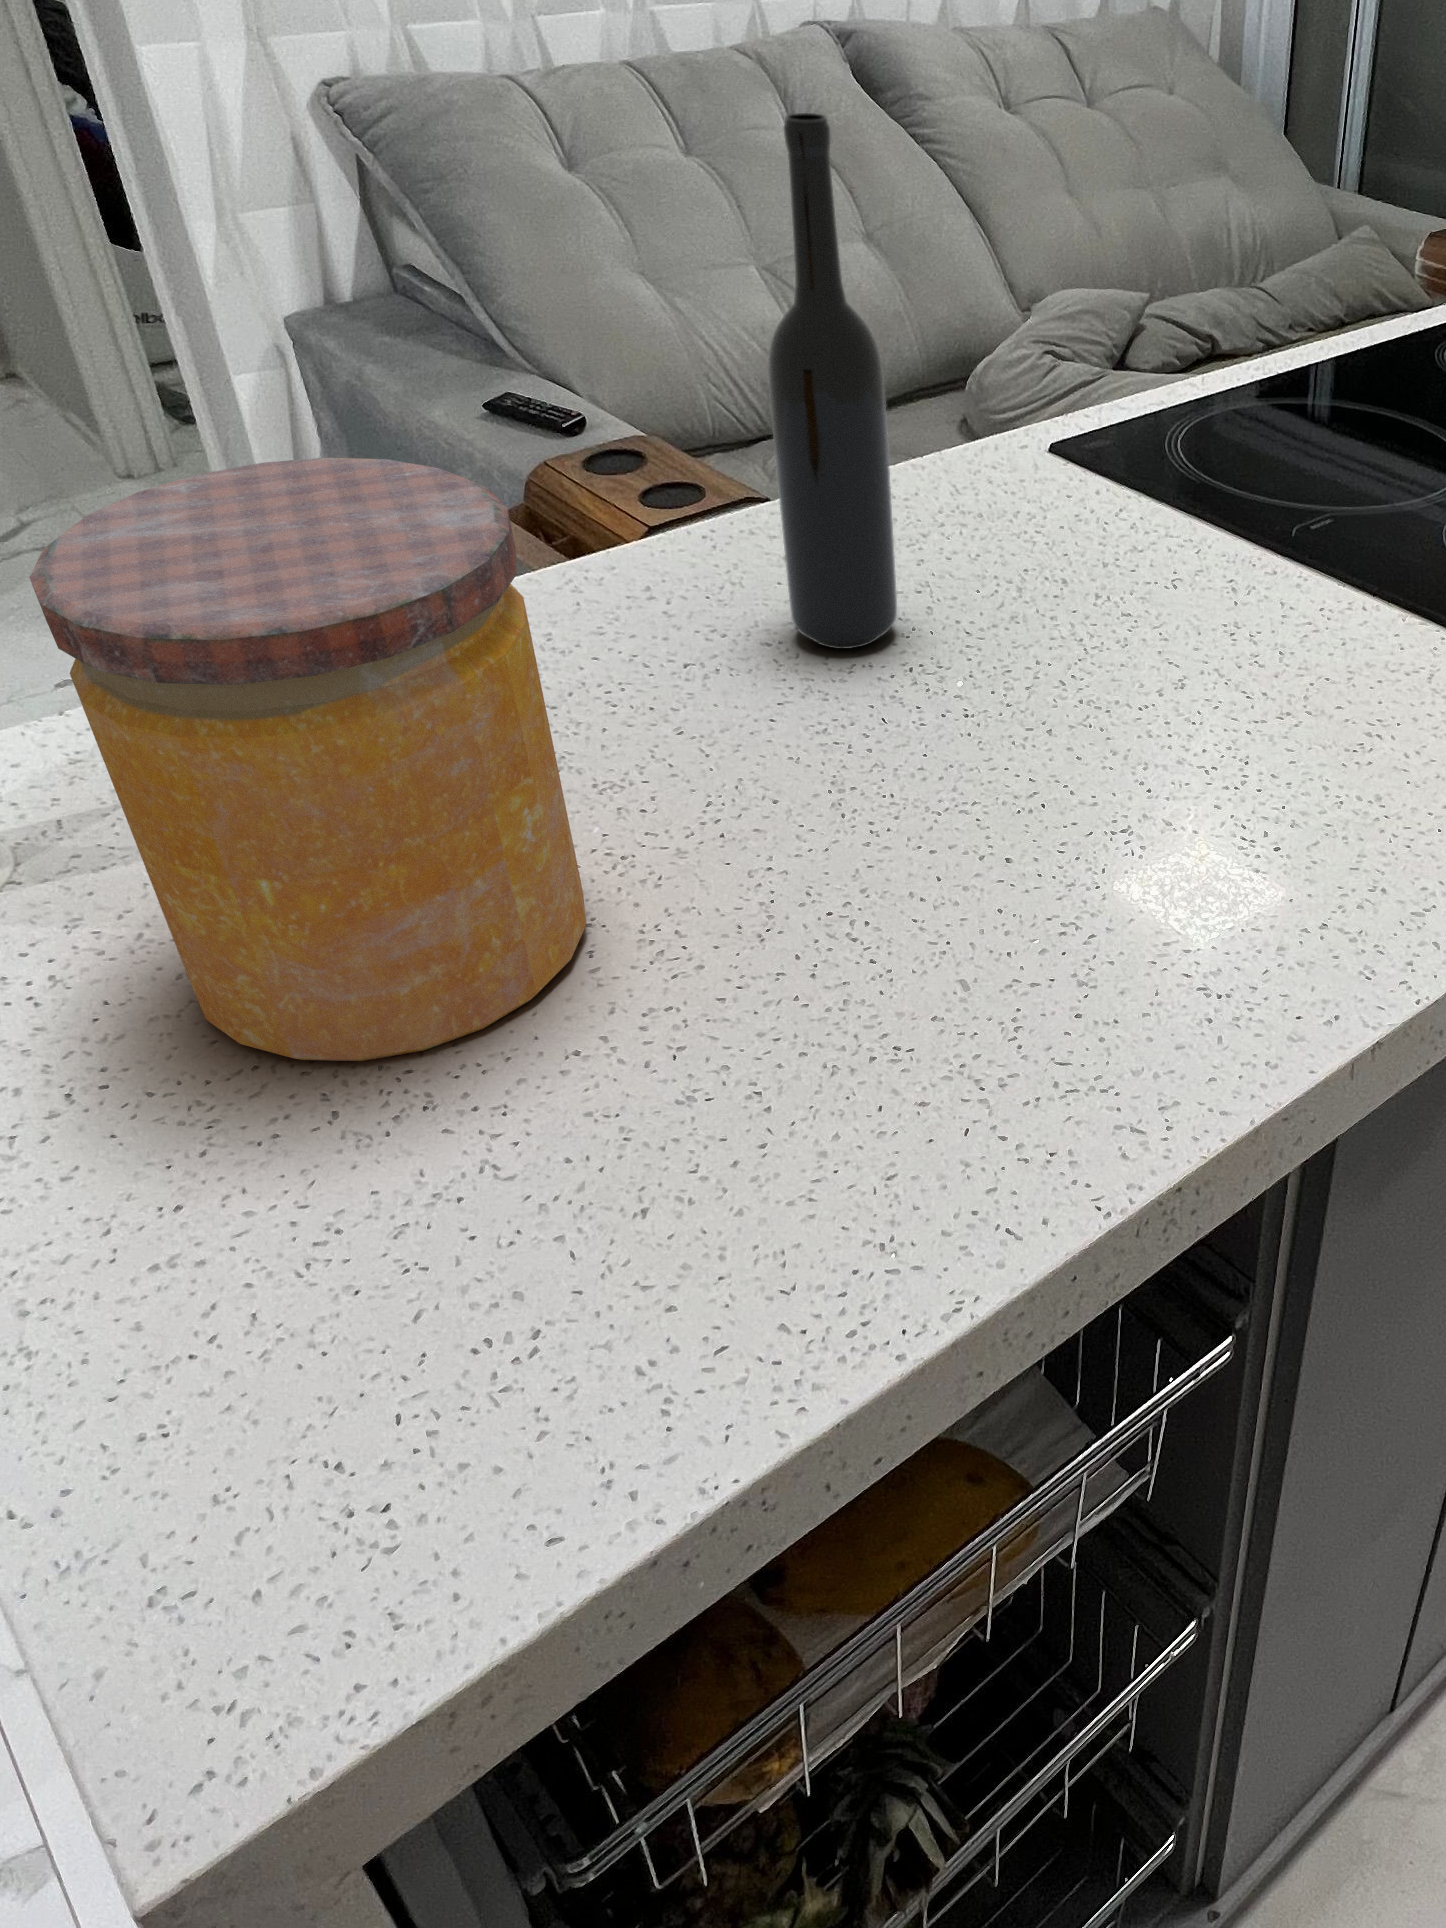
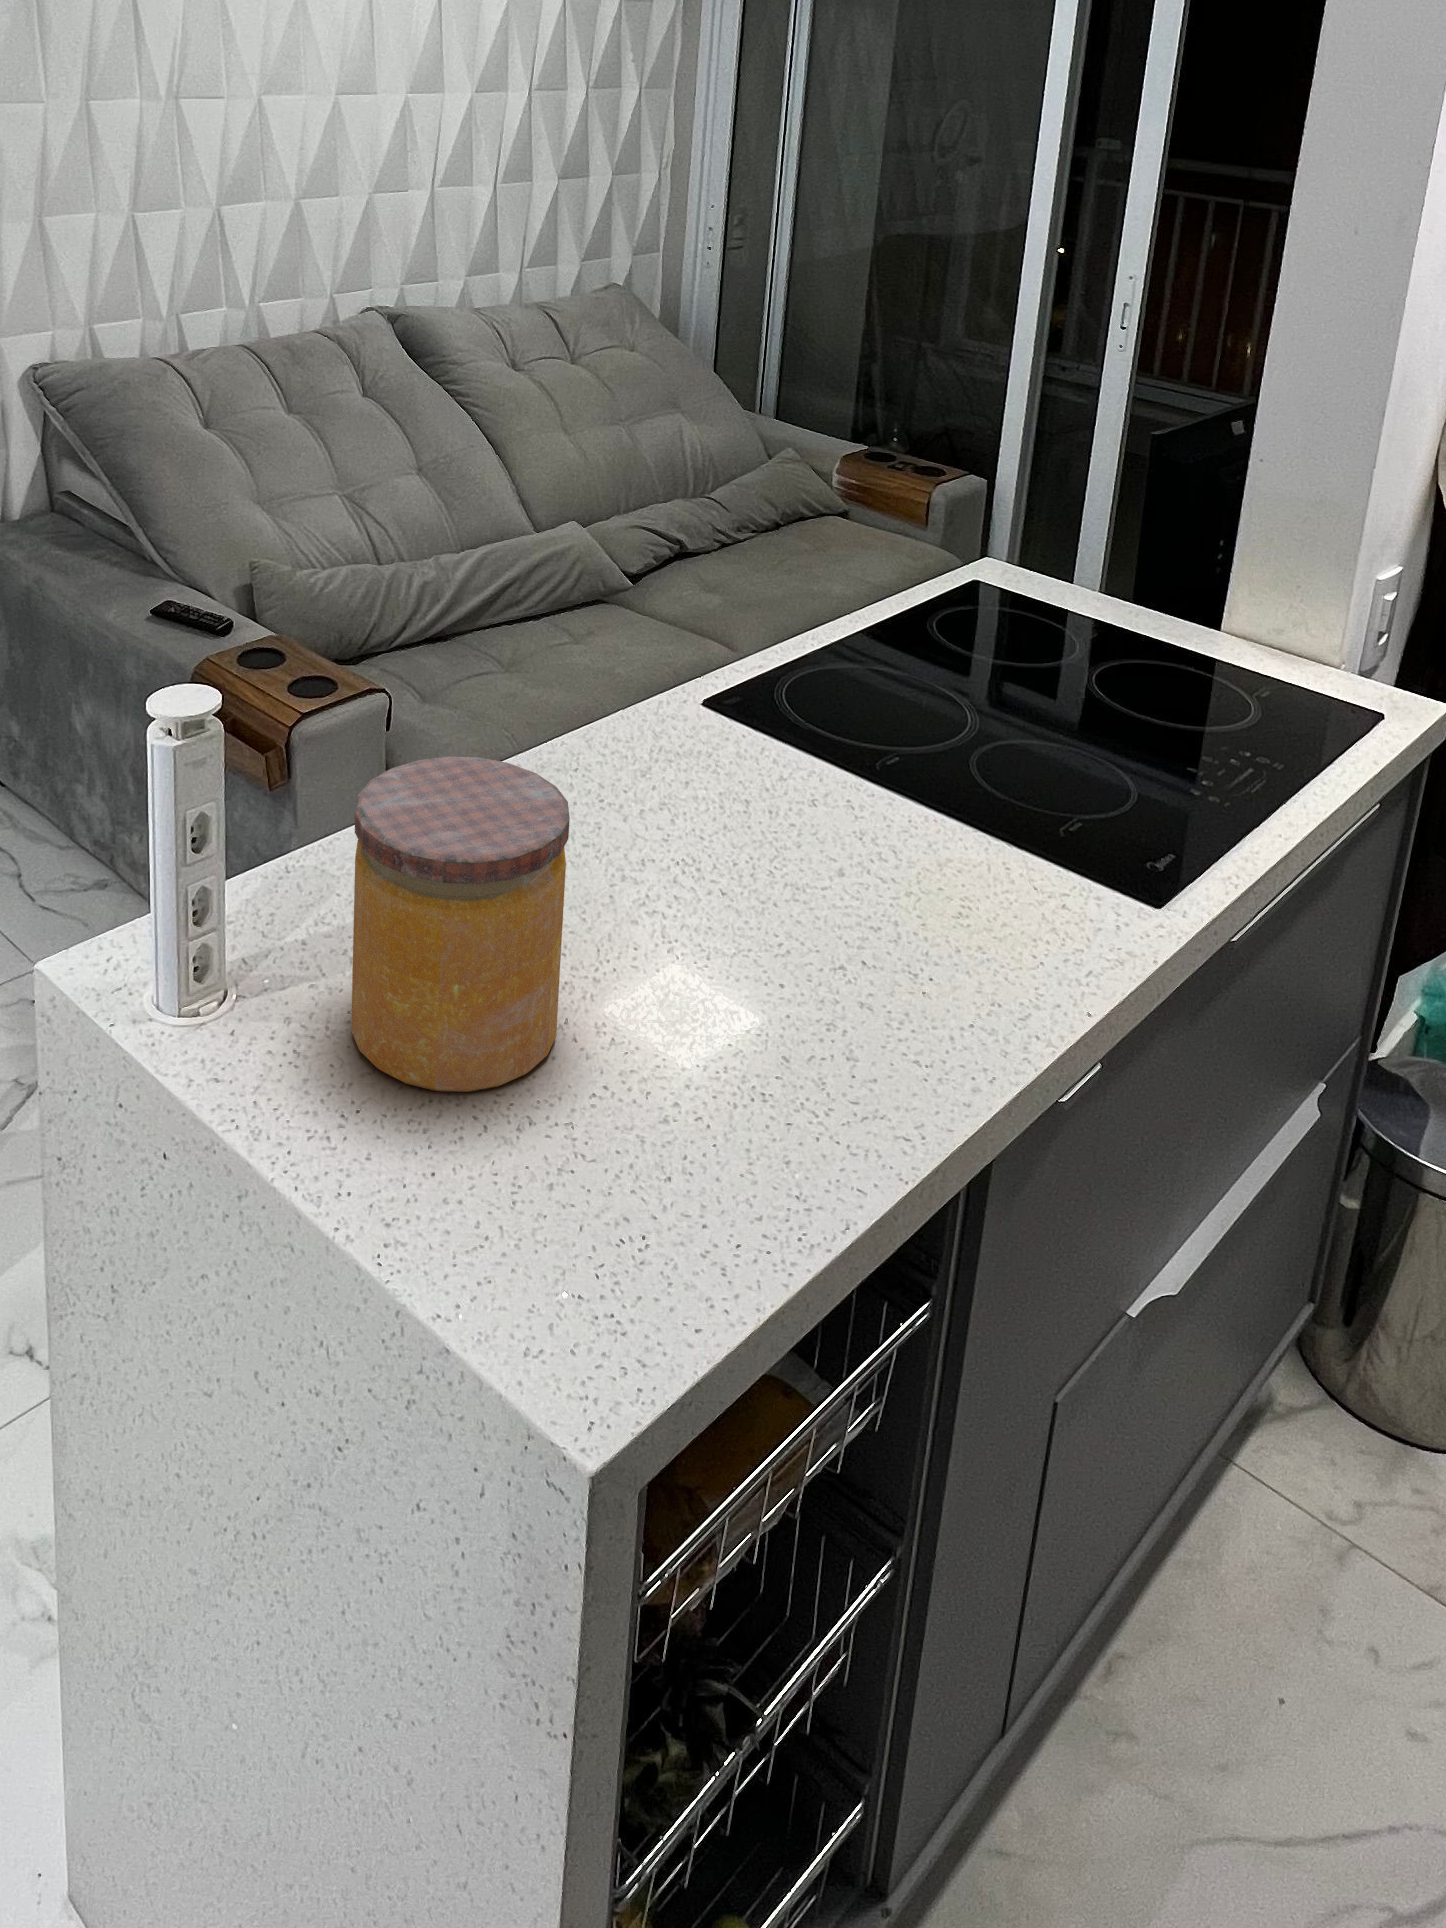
bottle: present [768,113,897,649] -> none [580,547,654,842]

